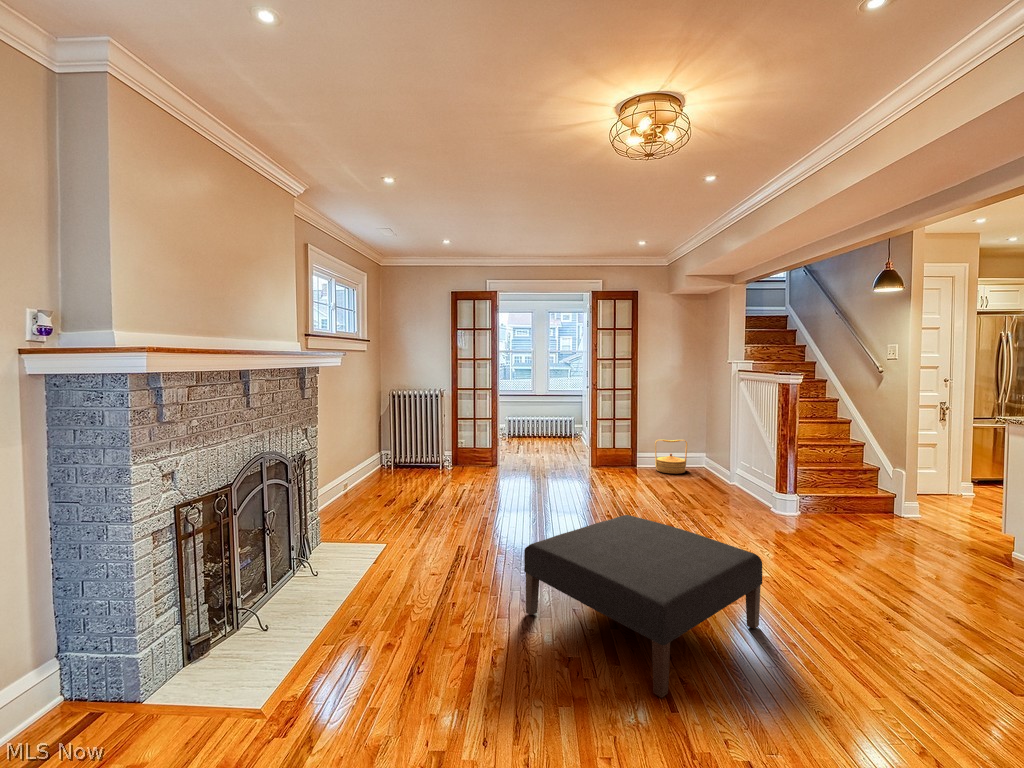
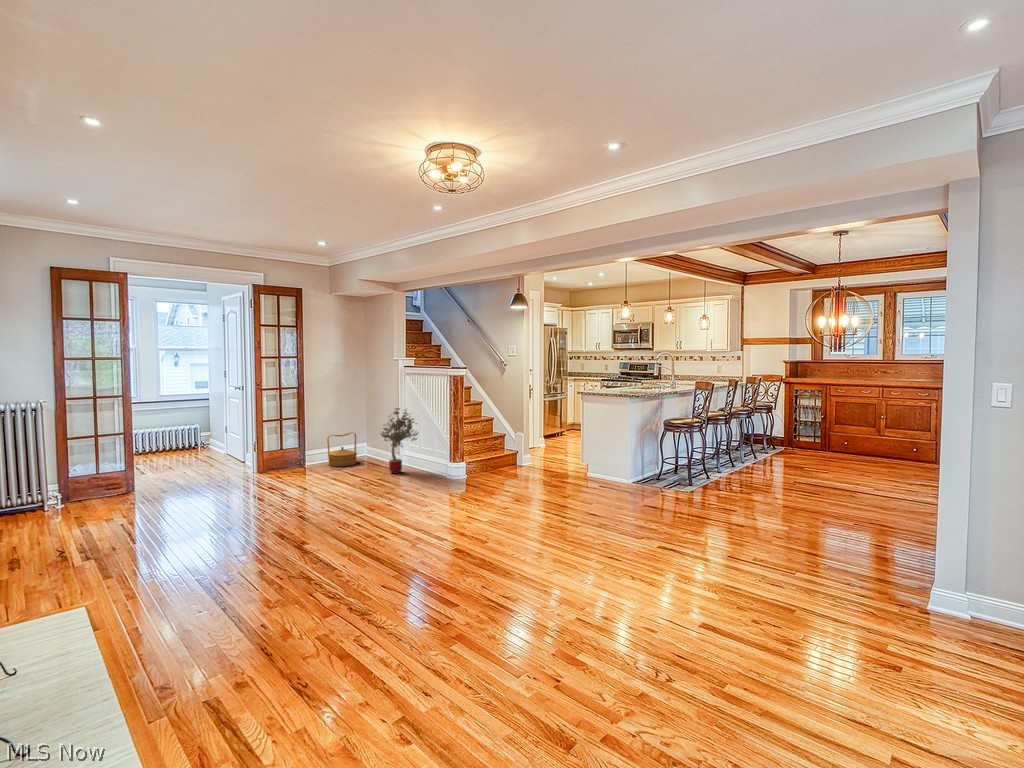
potted tree: none [703,416,747,491] -> present [381,408,418,474]
ottoman: present [524,515,762,698] -> none [347,501,506,612]

